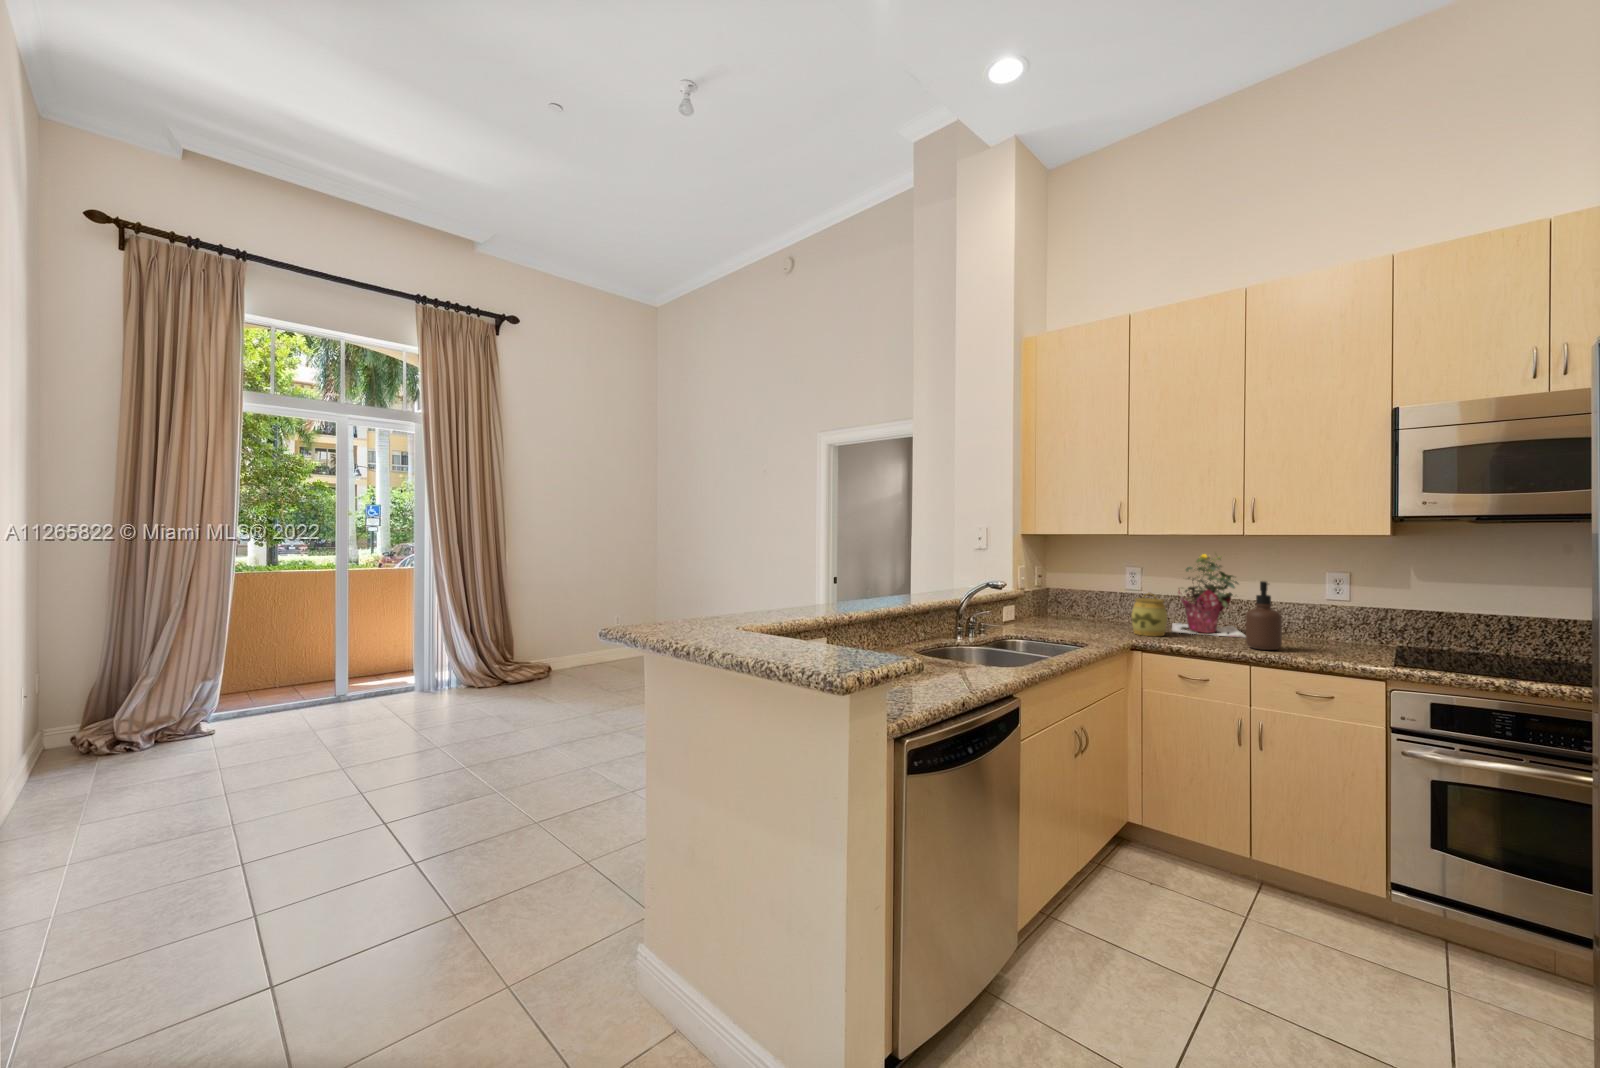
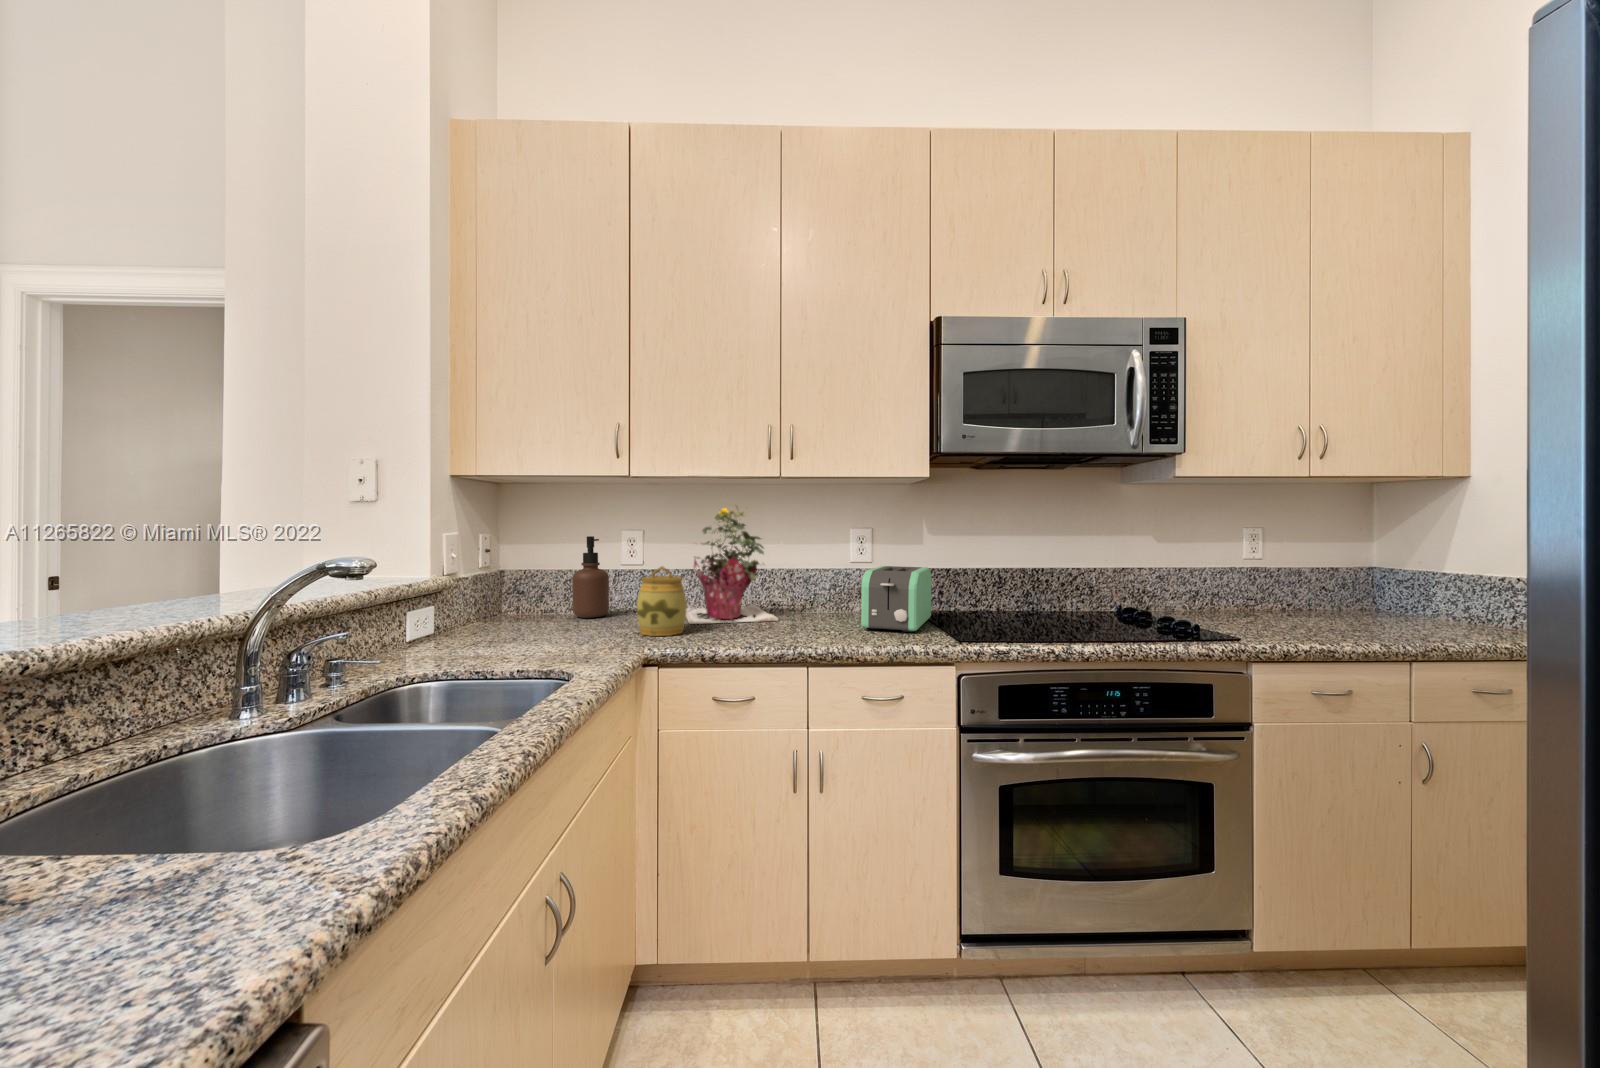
soap dispenser: present [1246,581,1282,650] -> present [572,536,609,618]
toaster: none [1313,604,1402,656] -> present [861,566,931,632]

